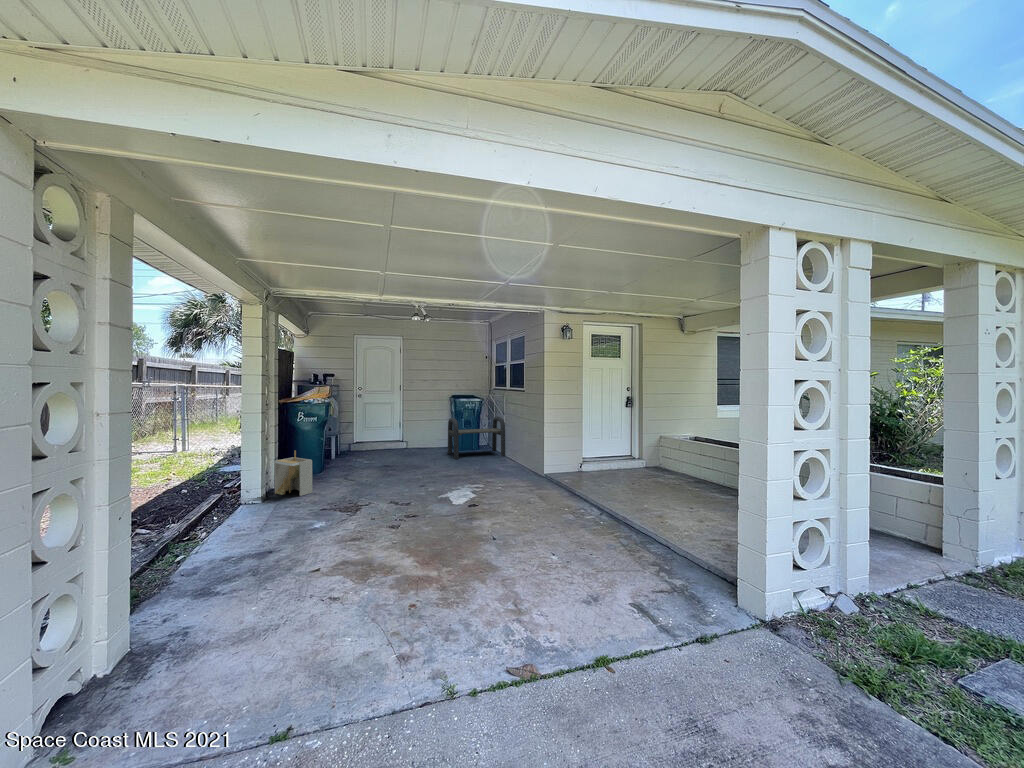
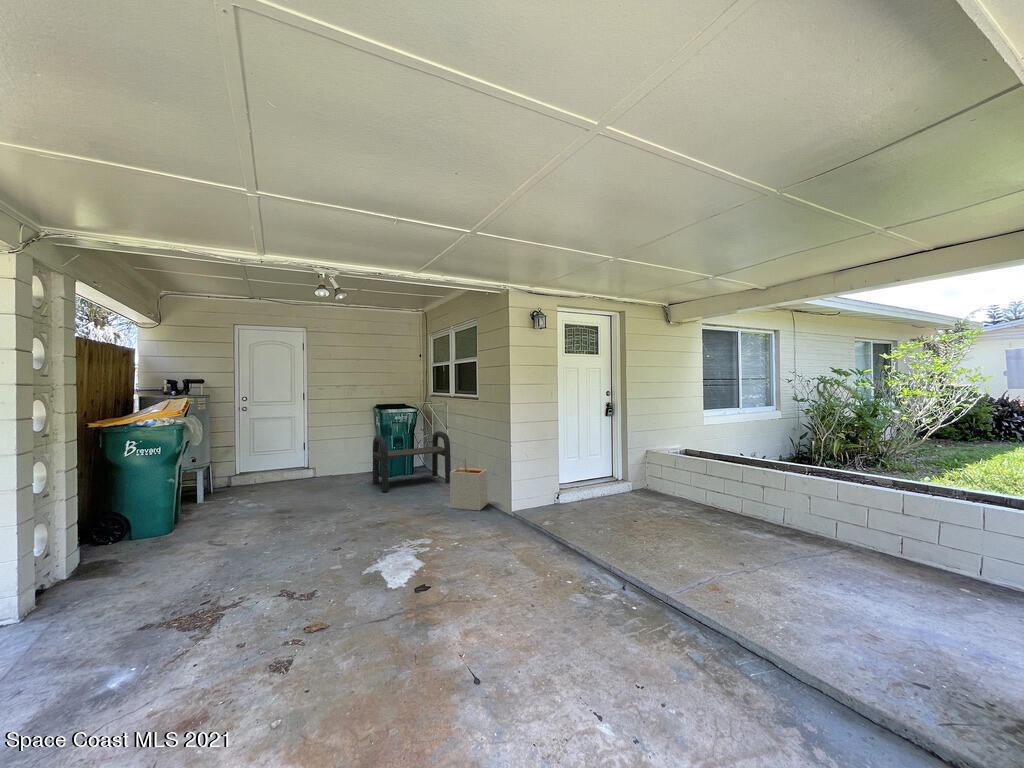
storage bin: present [275,450,312,496] -> present [450,459,488,510]

